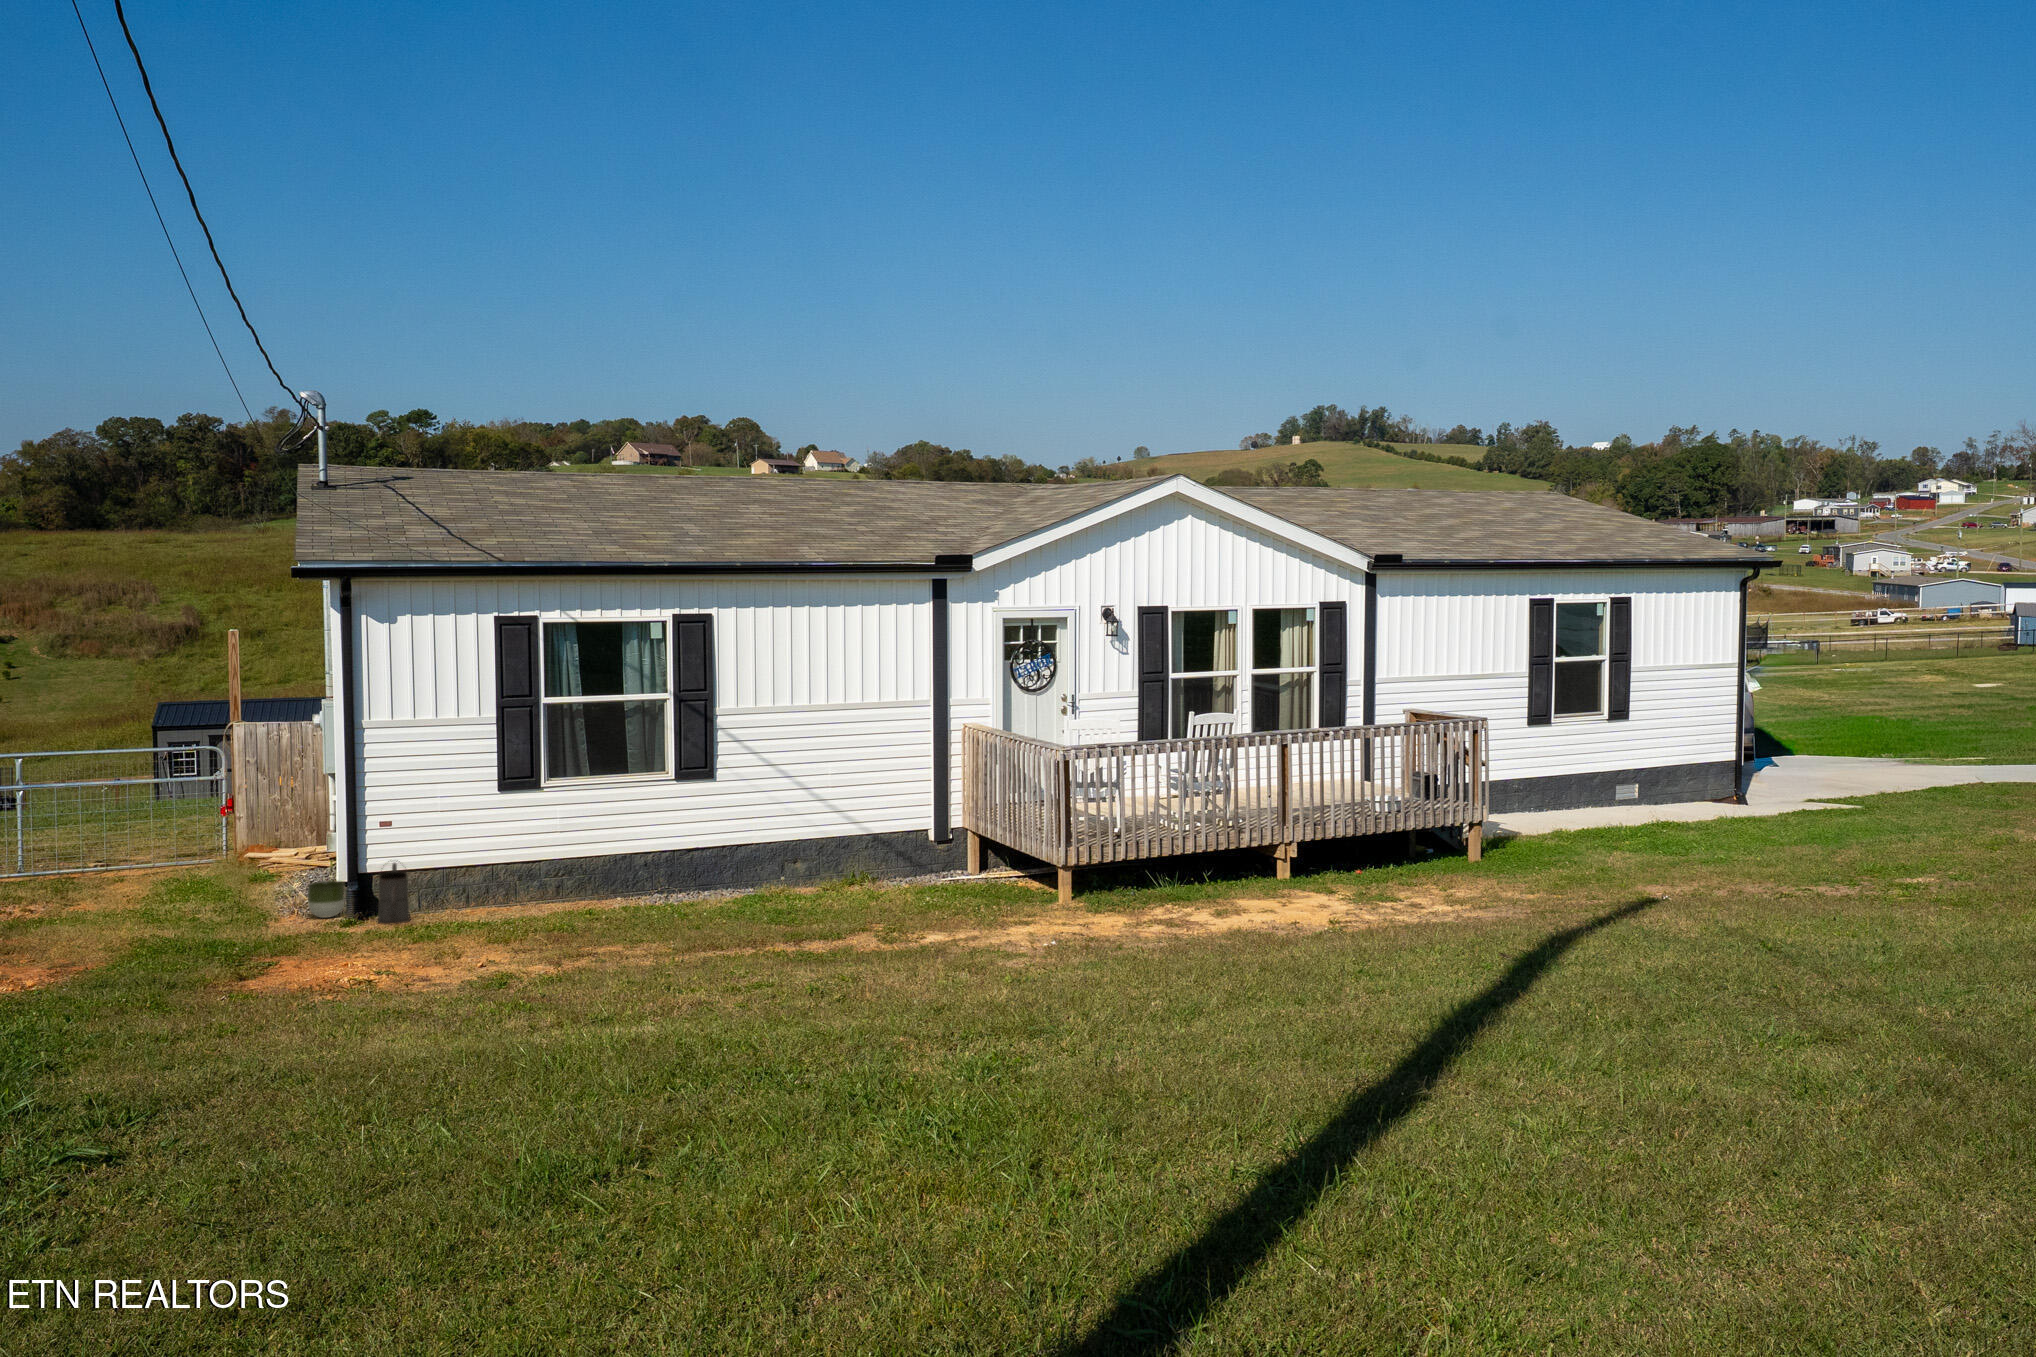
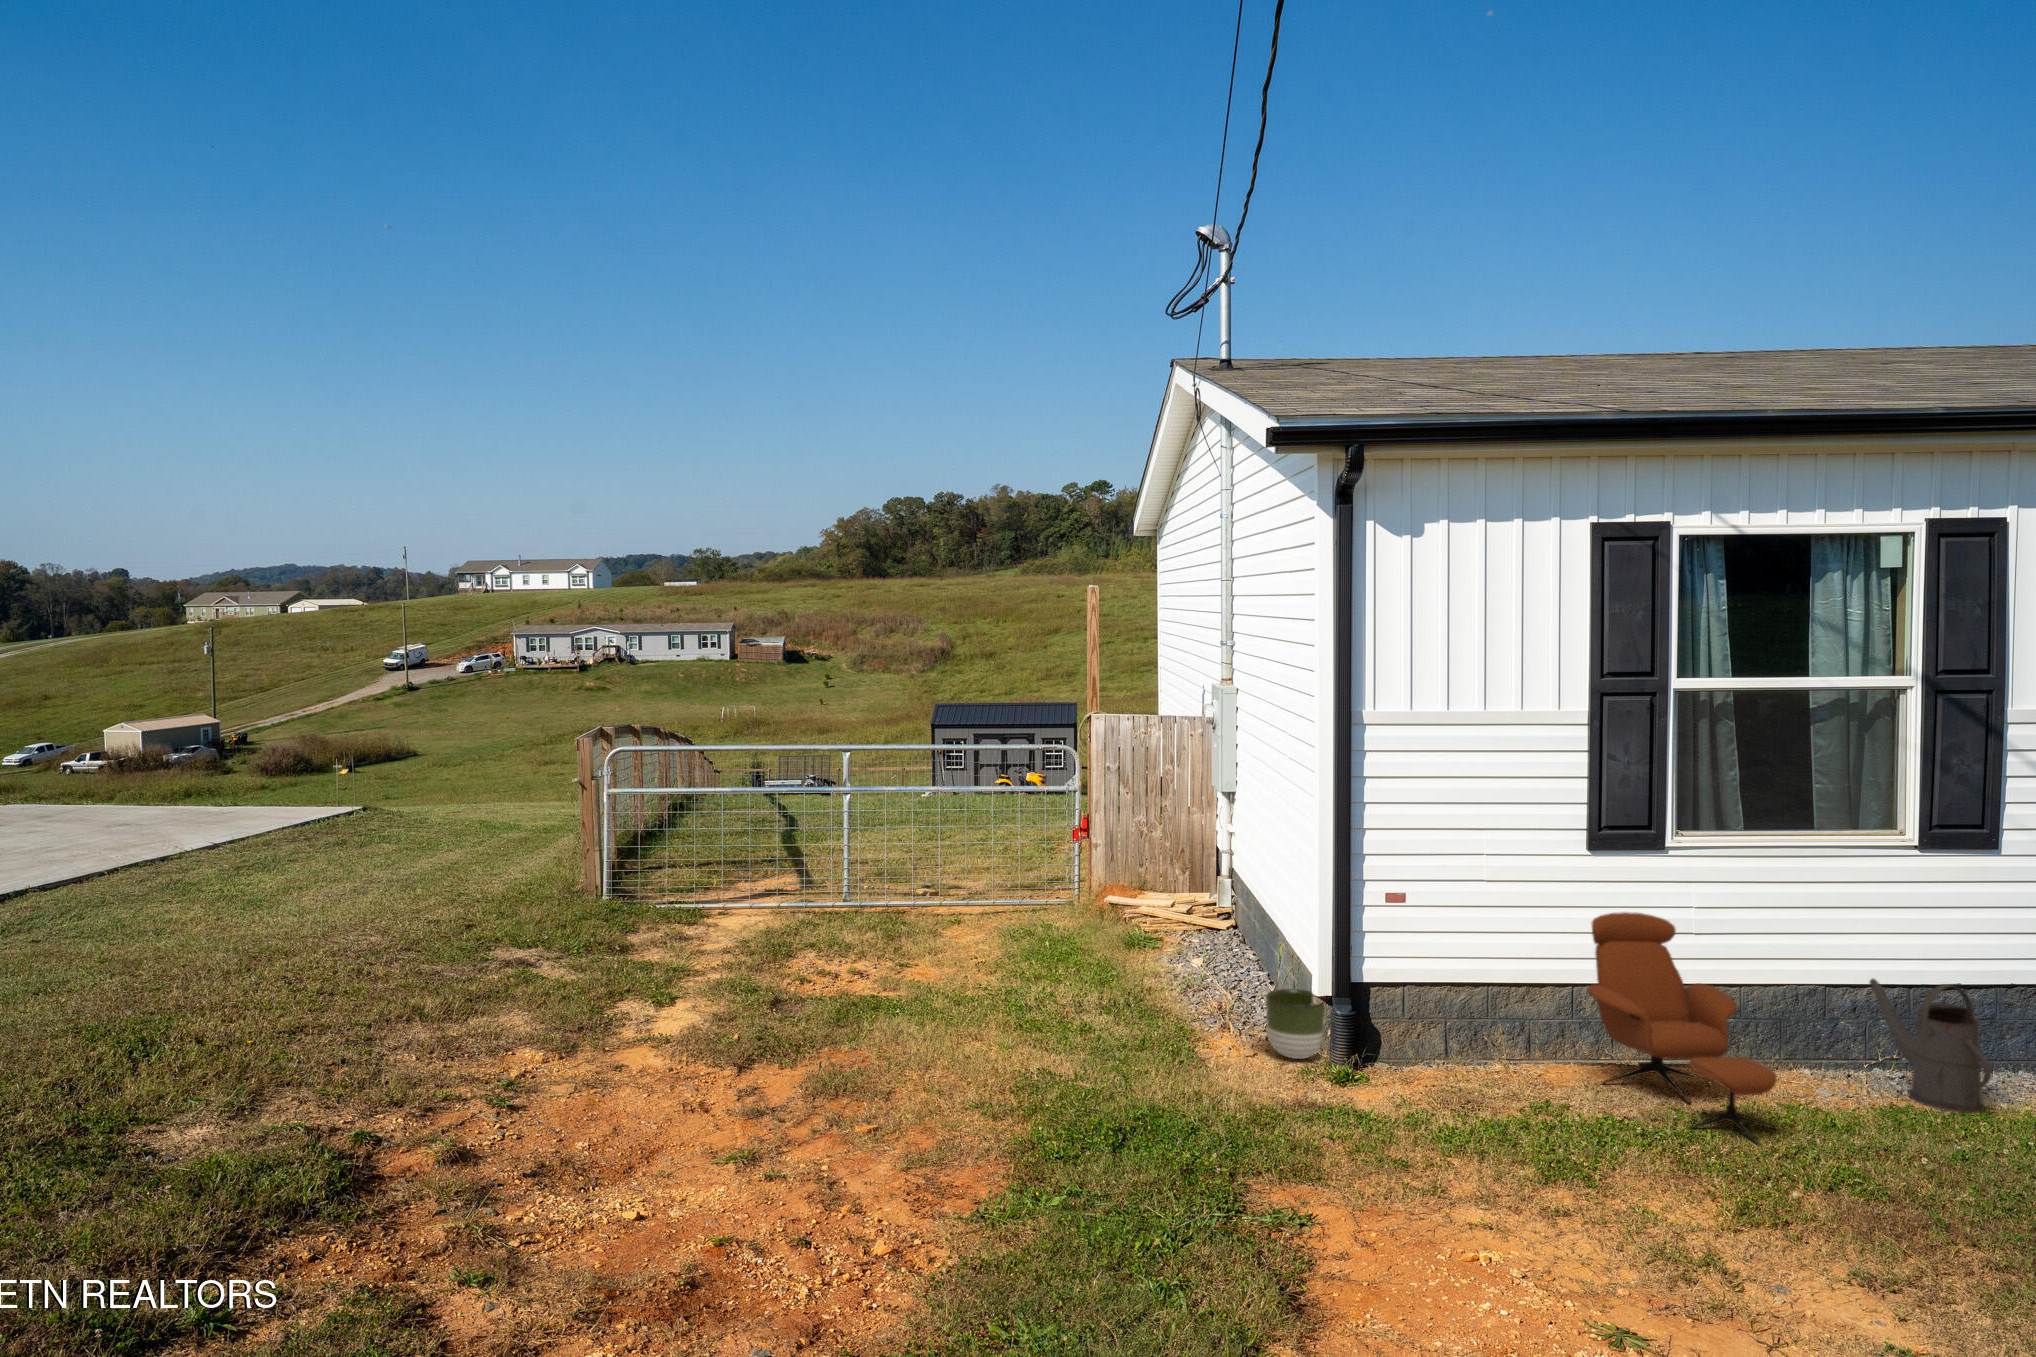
lounge chair: none [486,823,560,924] -> present [1587,912,1777,1145]
watering can: present [377,860,411,925] -> present [1870,979,1991,1113]

